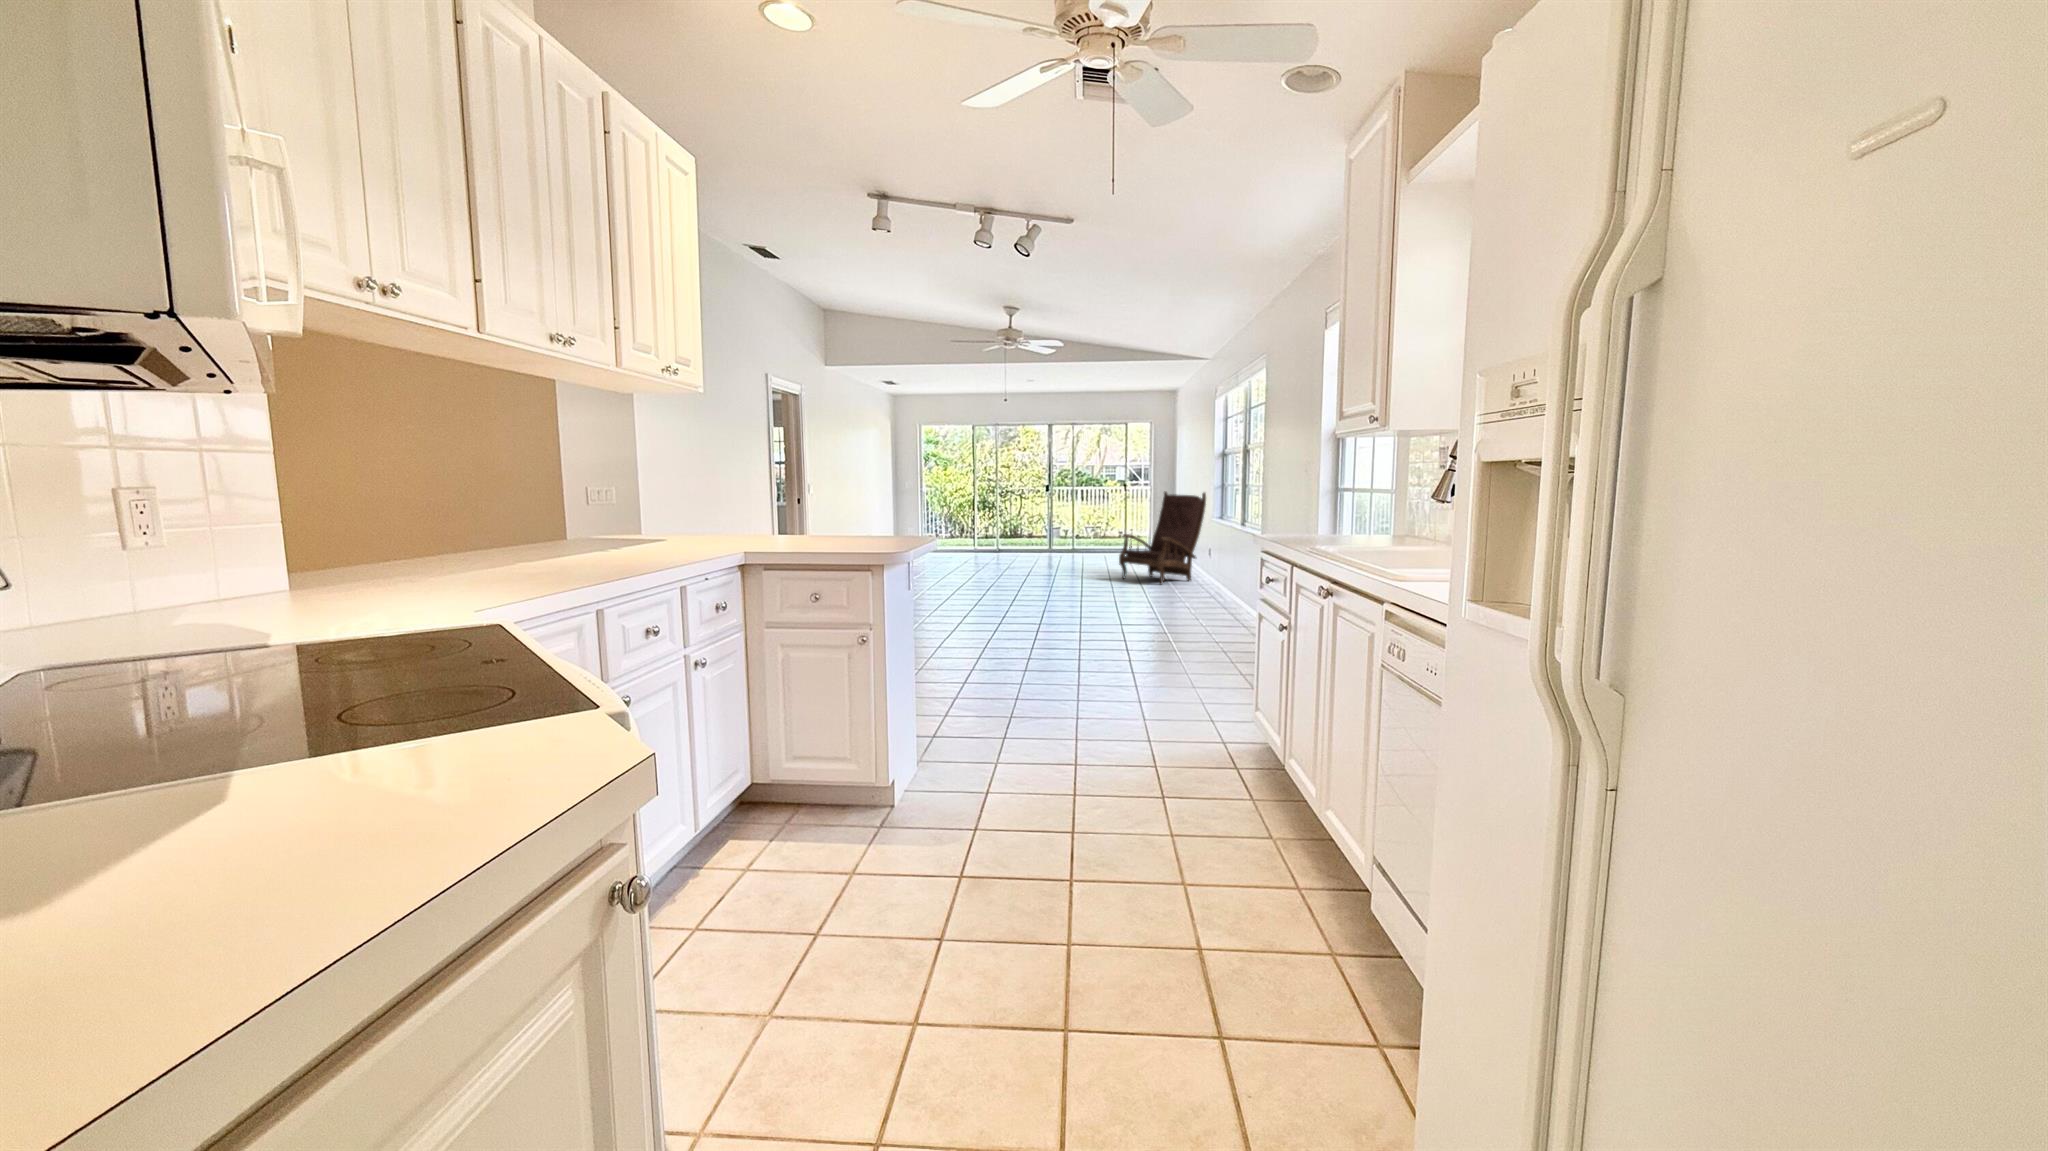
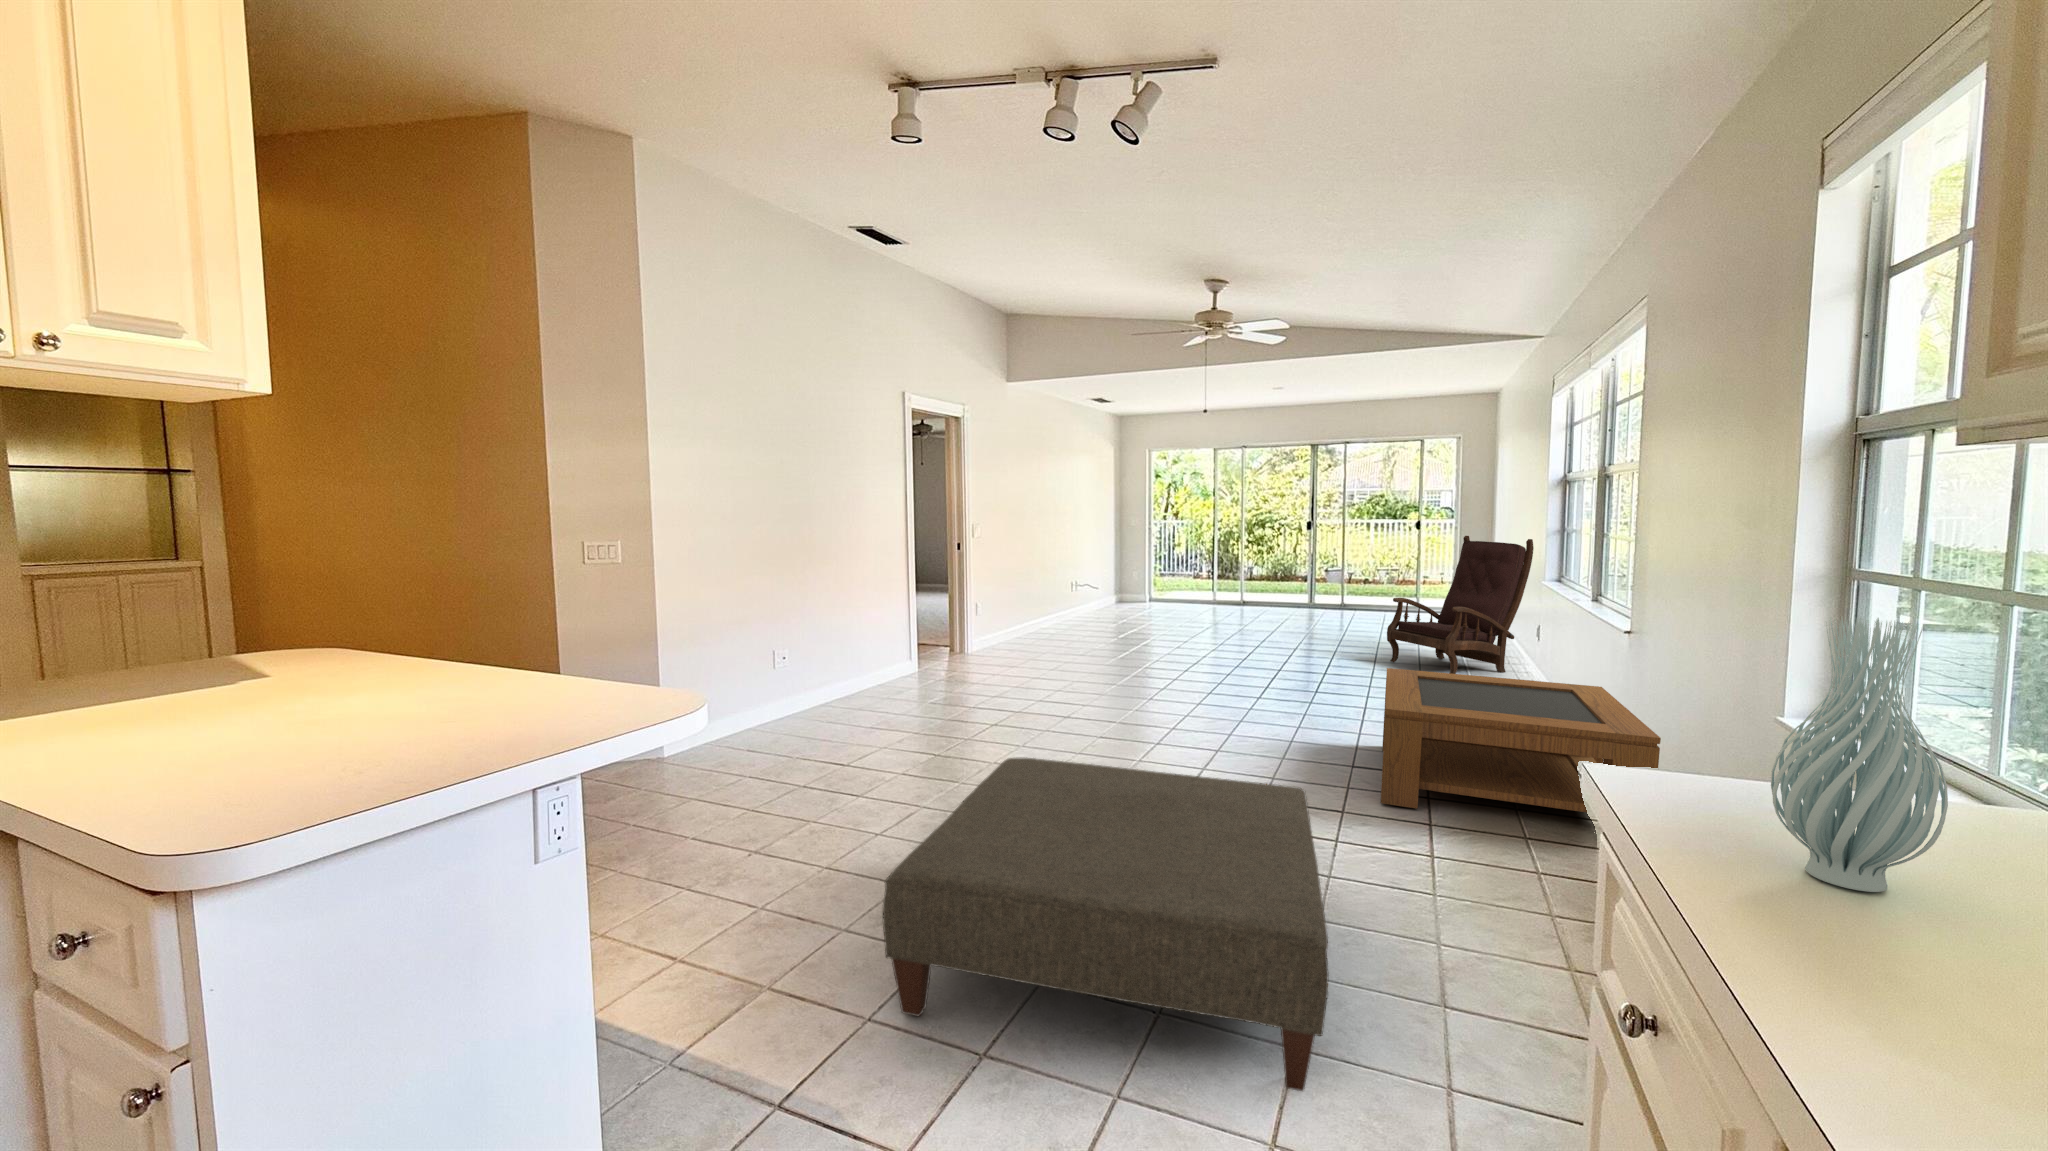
vase: none [1295,479,1329,548] -> present [1771,618,1948,892]
coffee table: none [1134,566,1275,638] -> present [1381,668,1661,812]
ottoman: none [954,606,1160,707] -> present [883,758,1329,1091]

